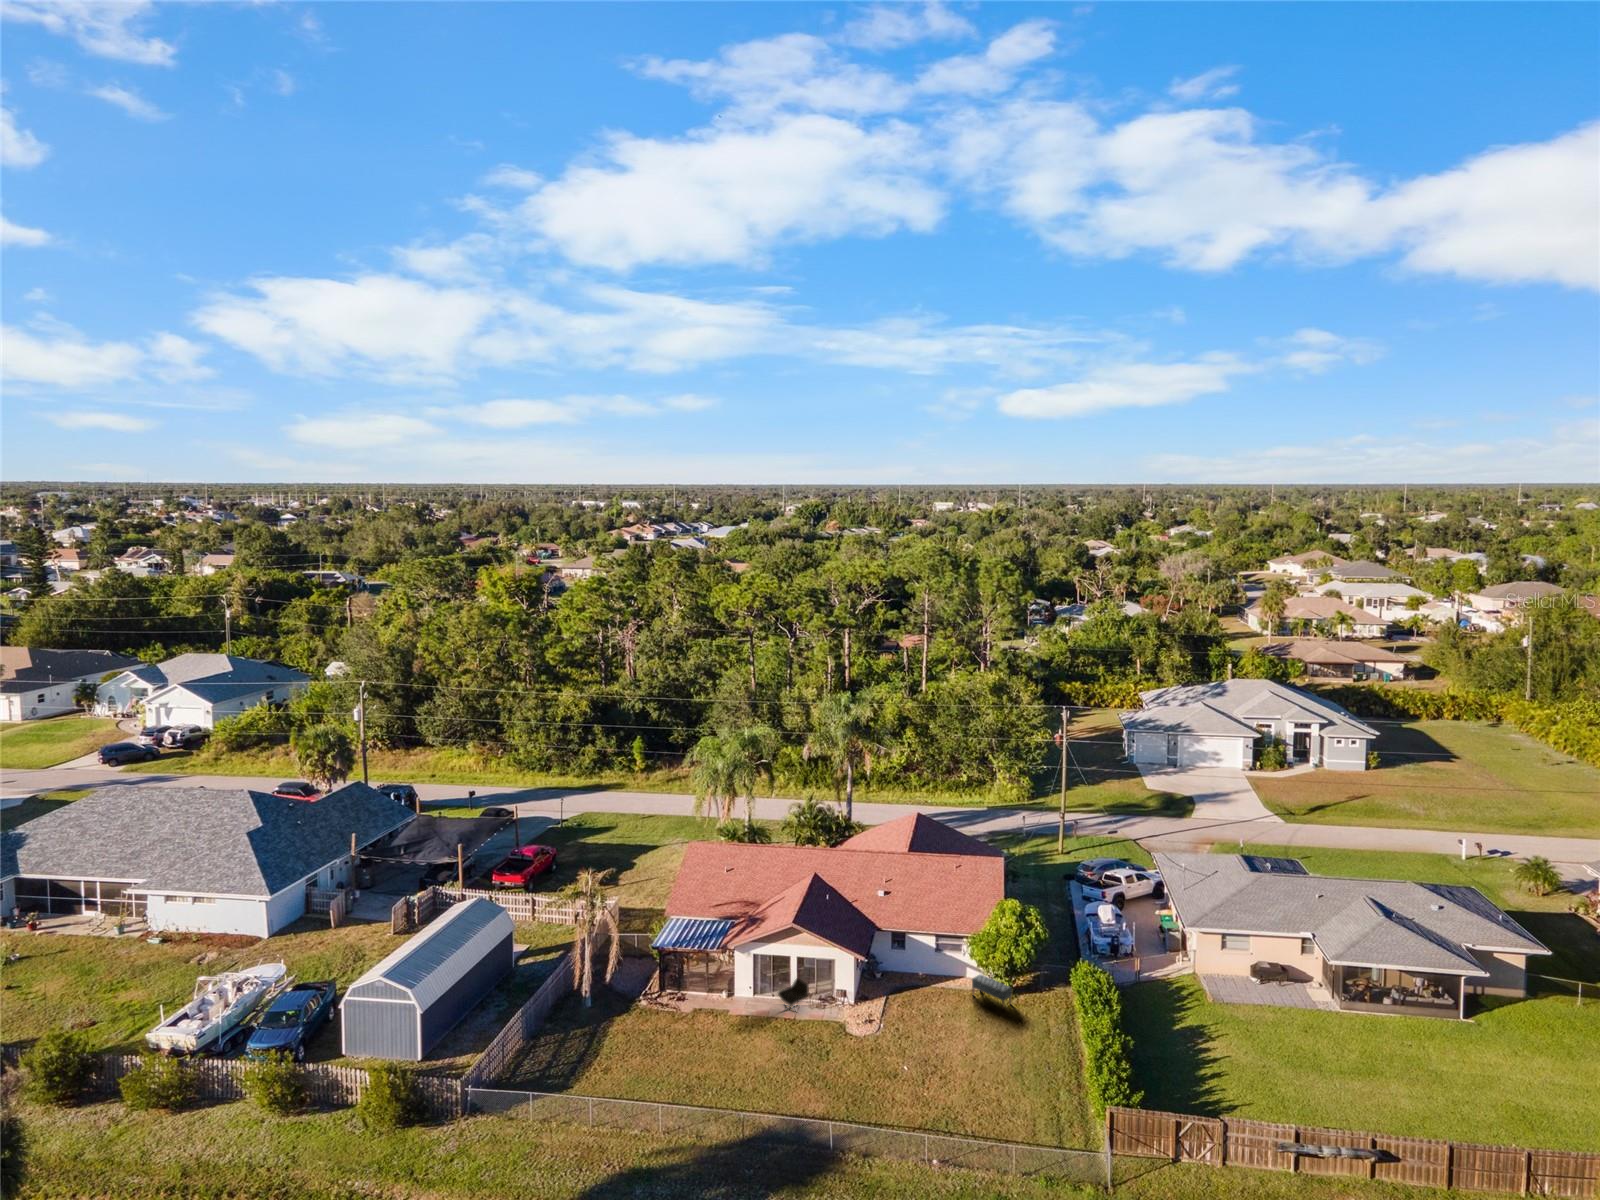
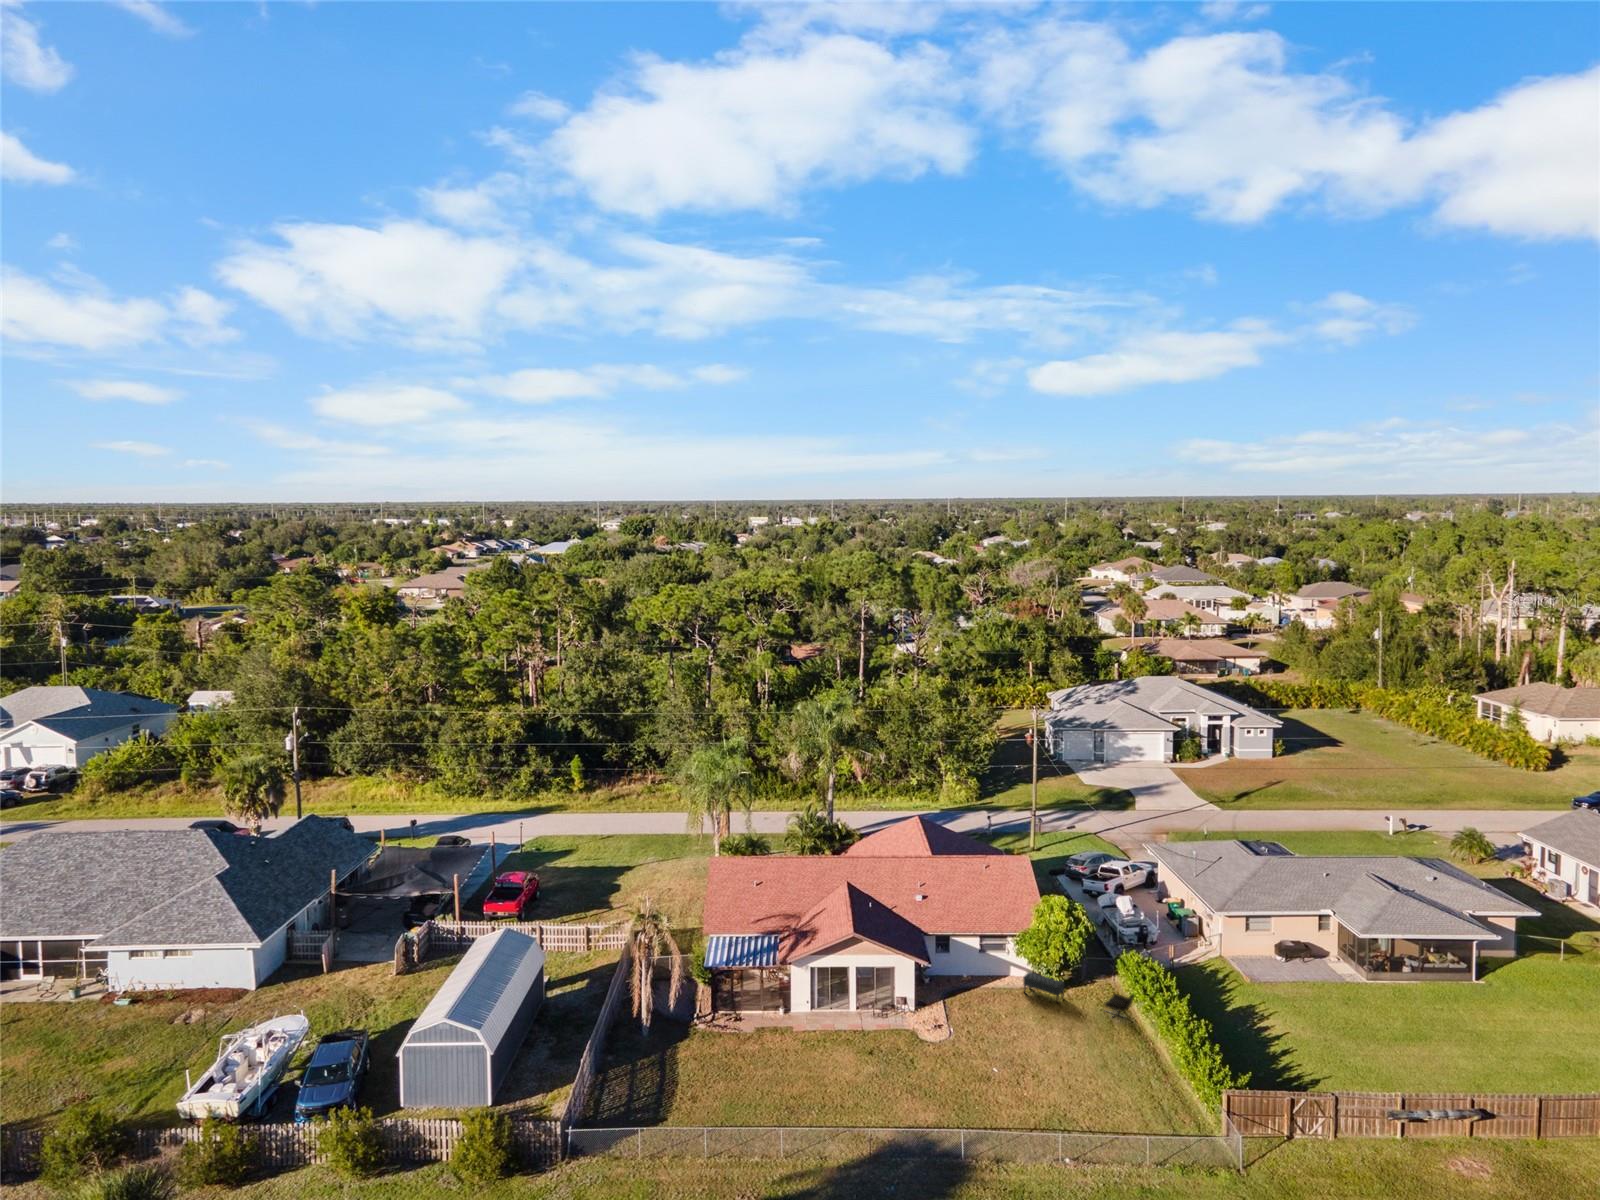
lounge chair: present [778,979,809,1013] -> present [1104,994,1134,1014]

